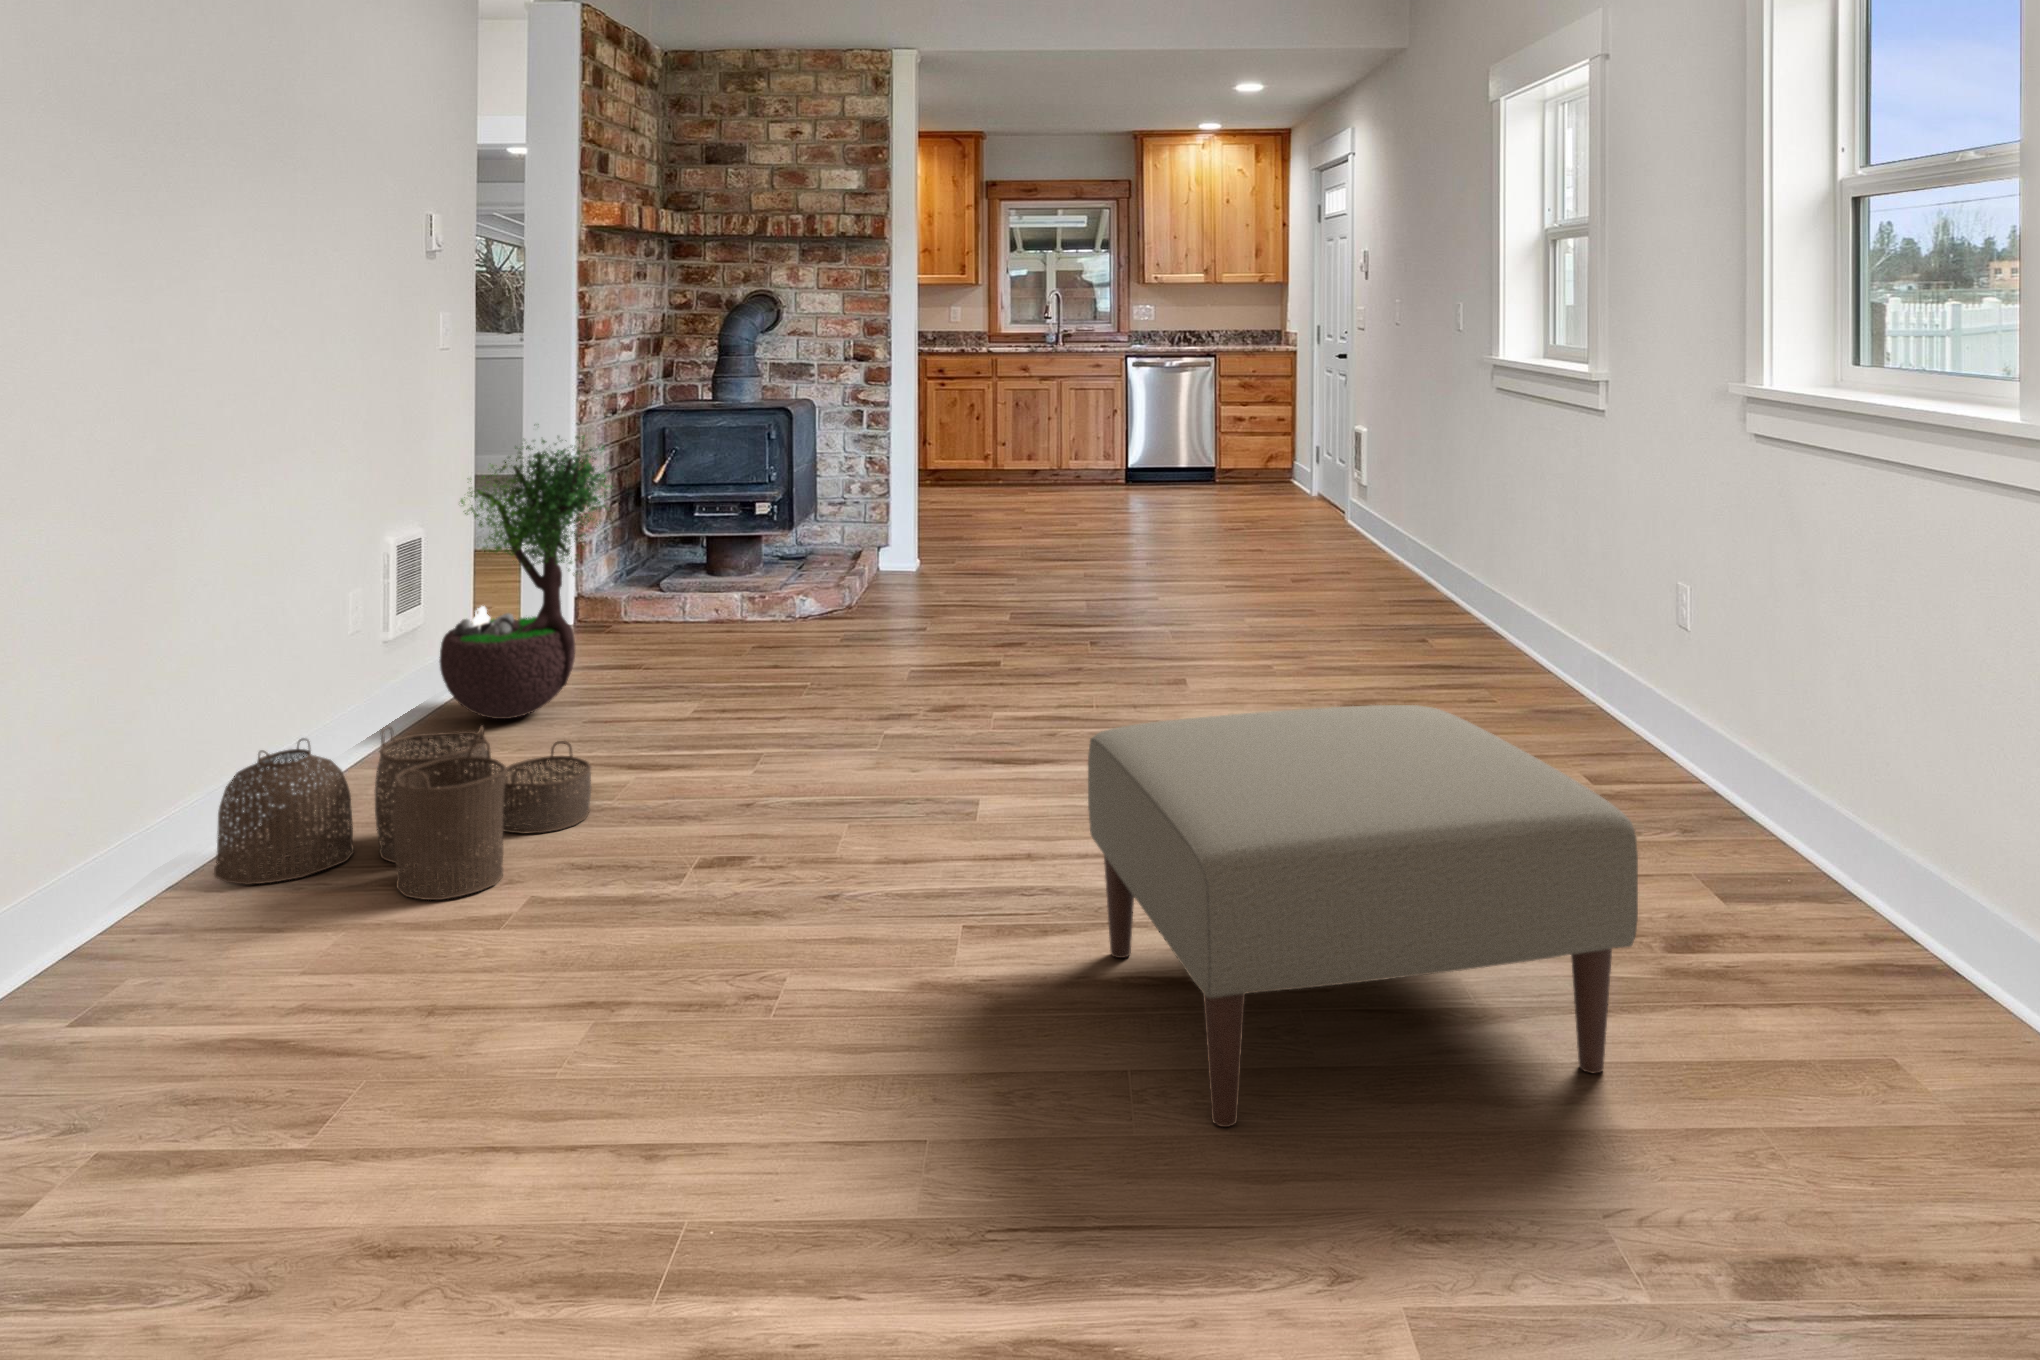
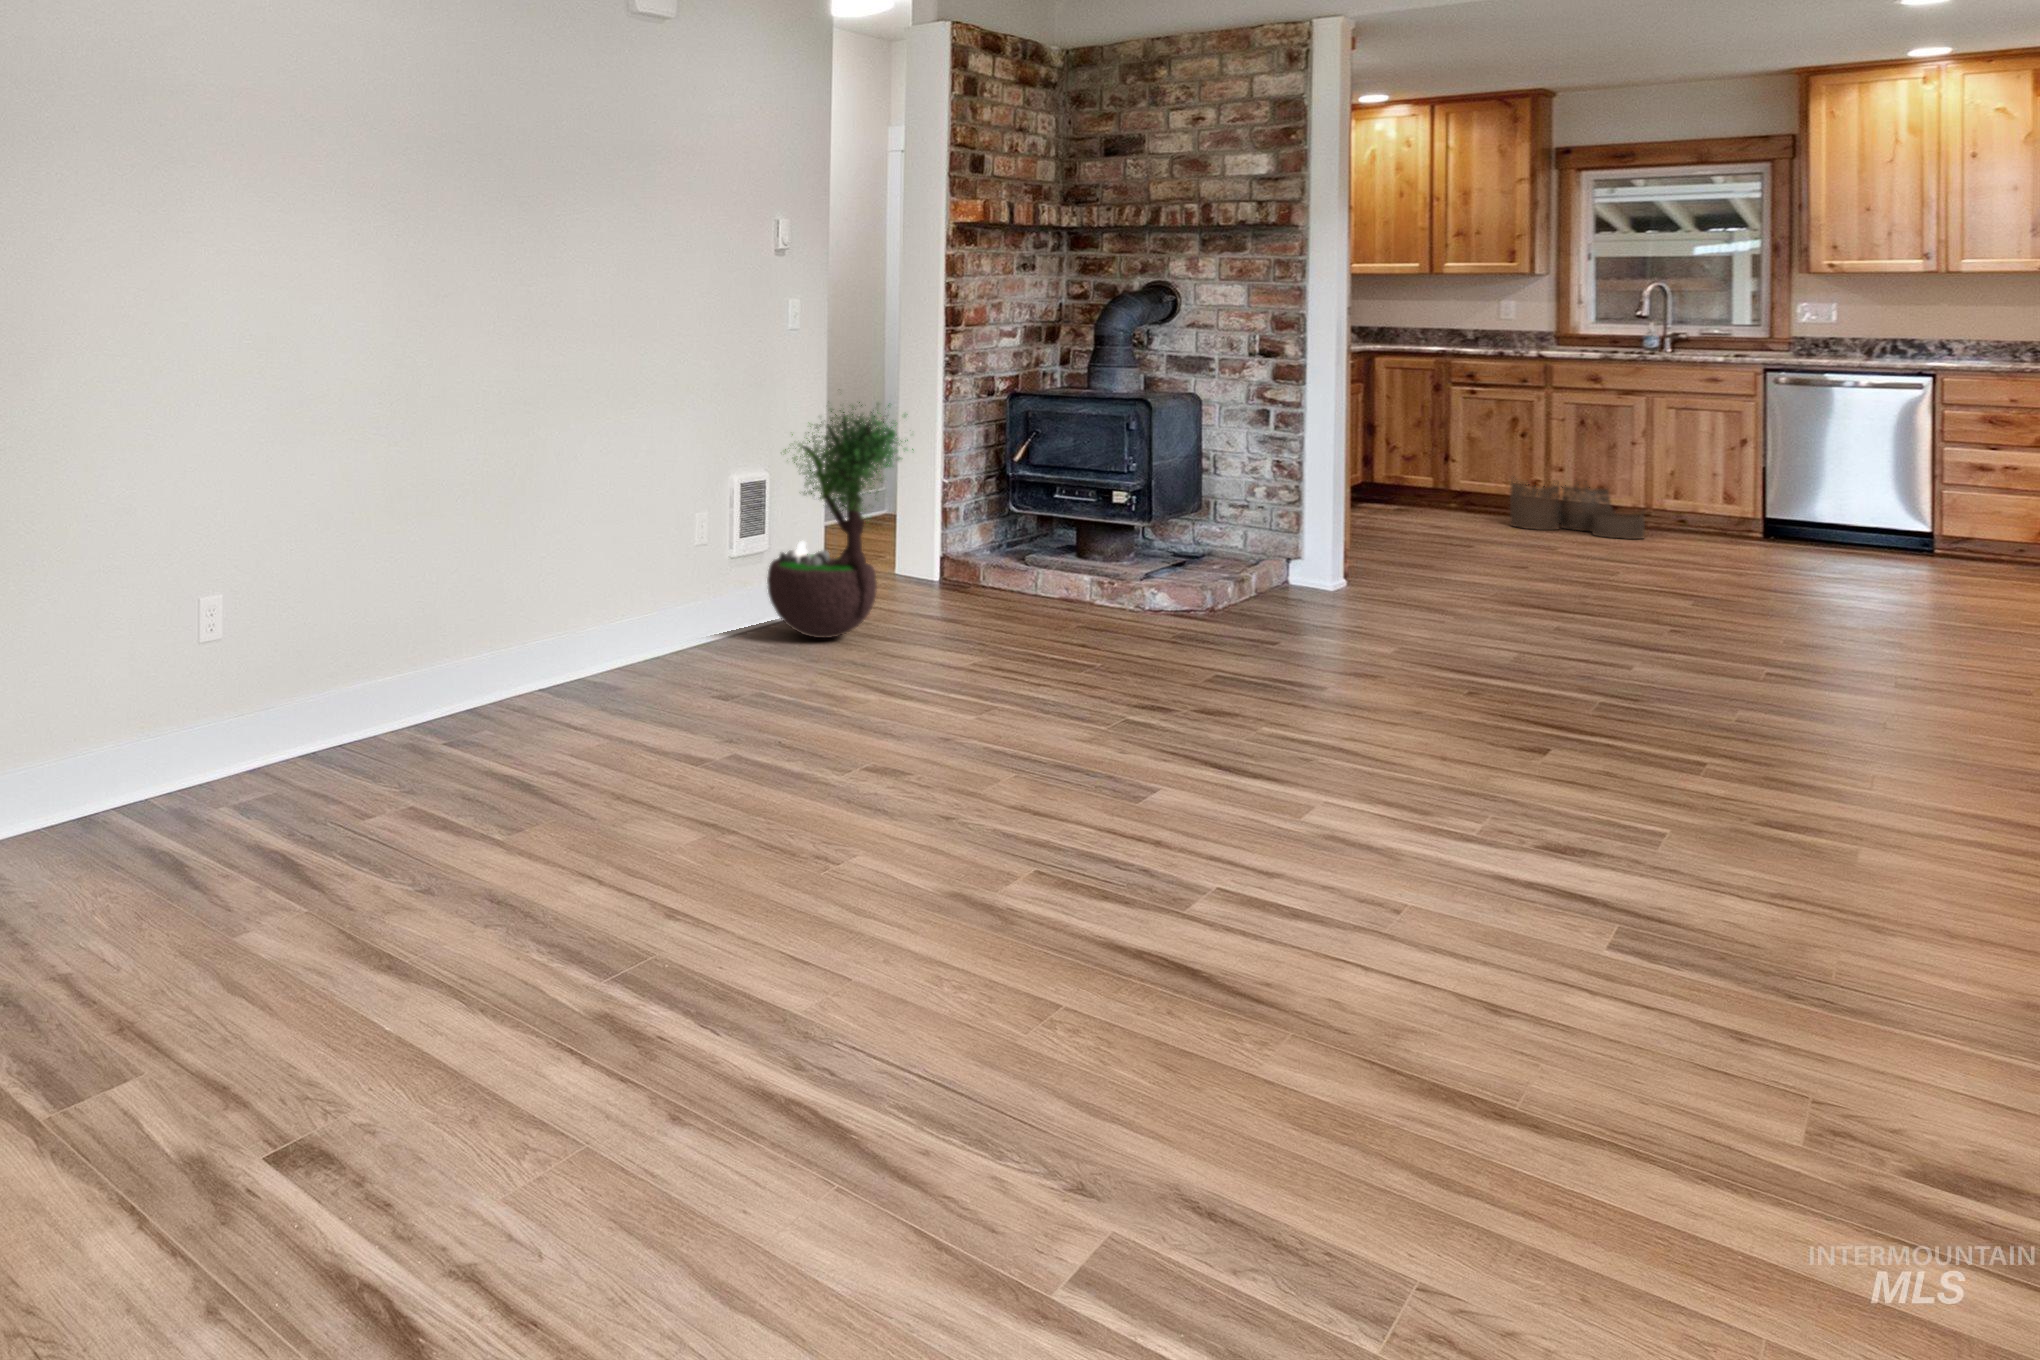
ottoman: present [1088,705,1638,1127] -> none [1064,694,1688,1210]
woven basket: present [214,726,592,900] -> present [1510,477,1644,539]

